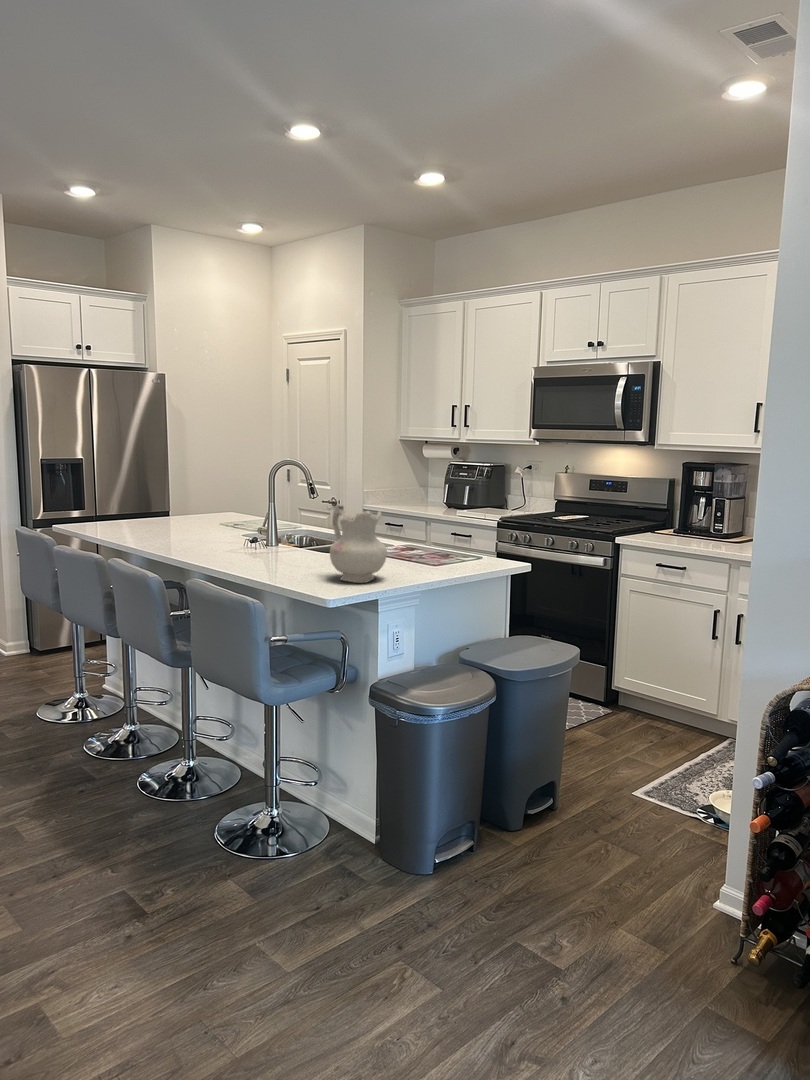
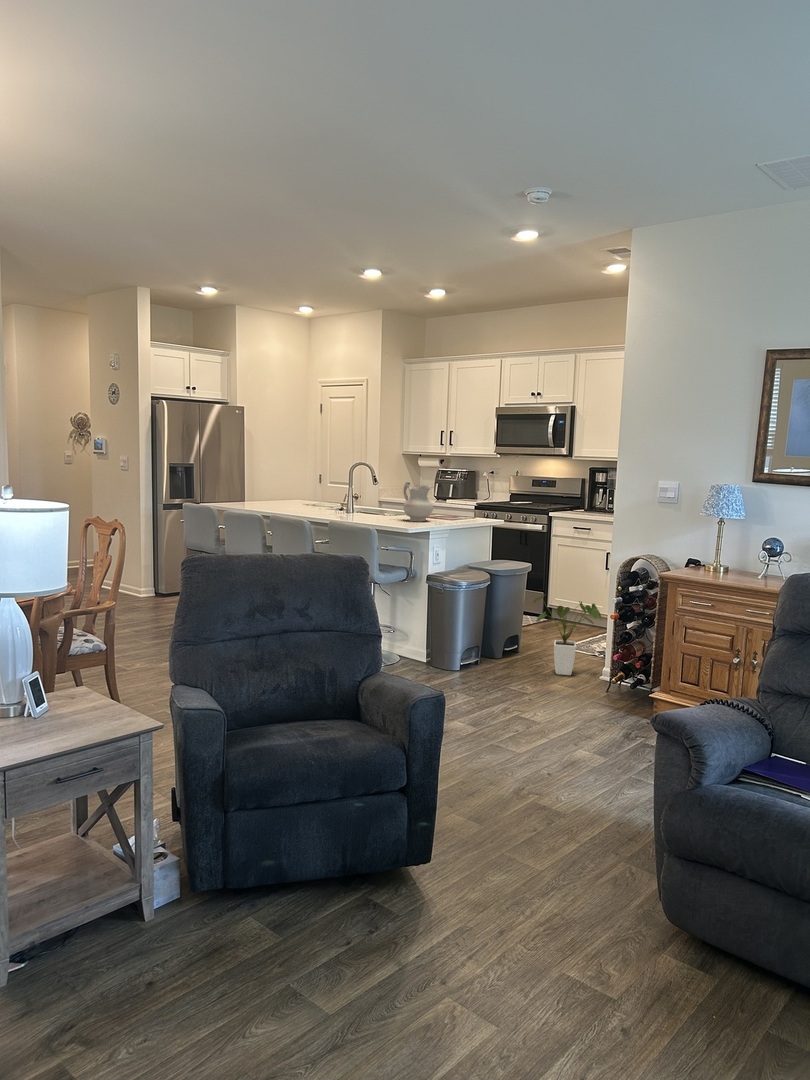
house plant: none [581,731,726,901] -> present [534,595,602,675]

